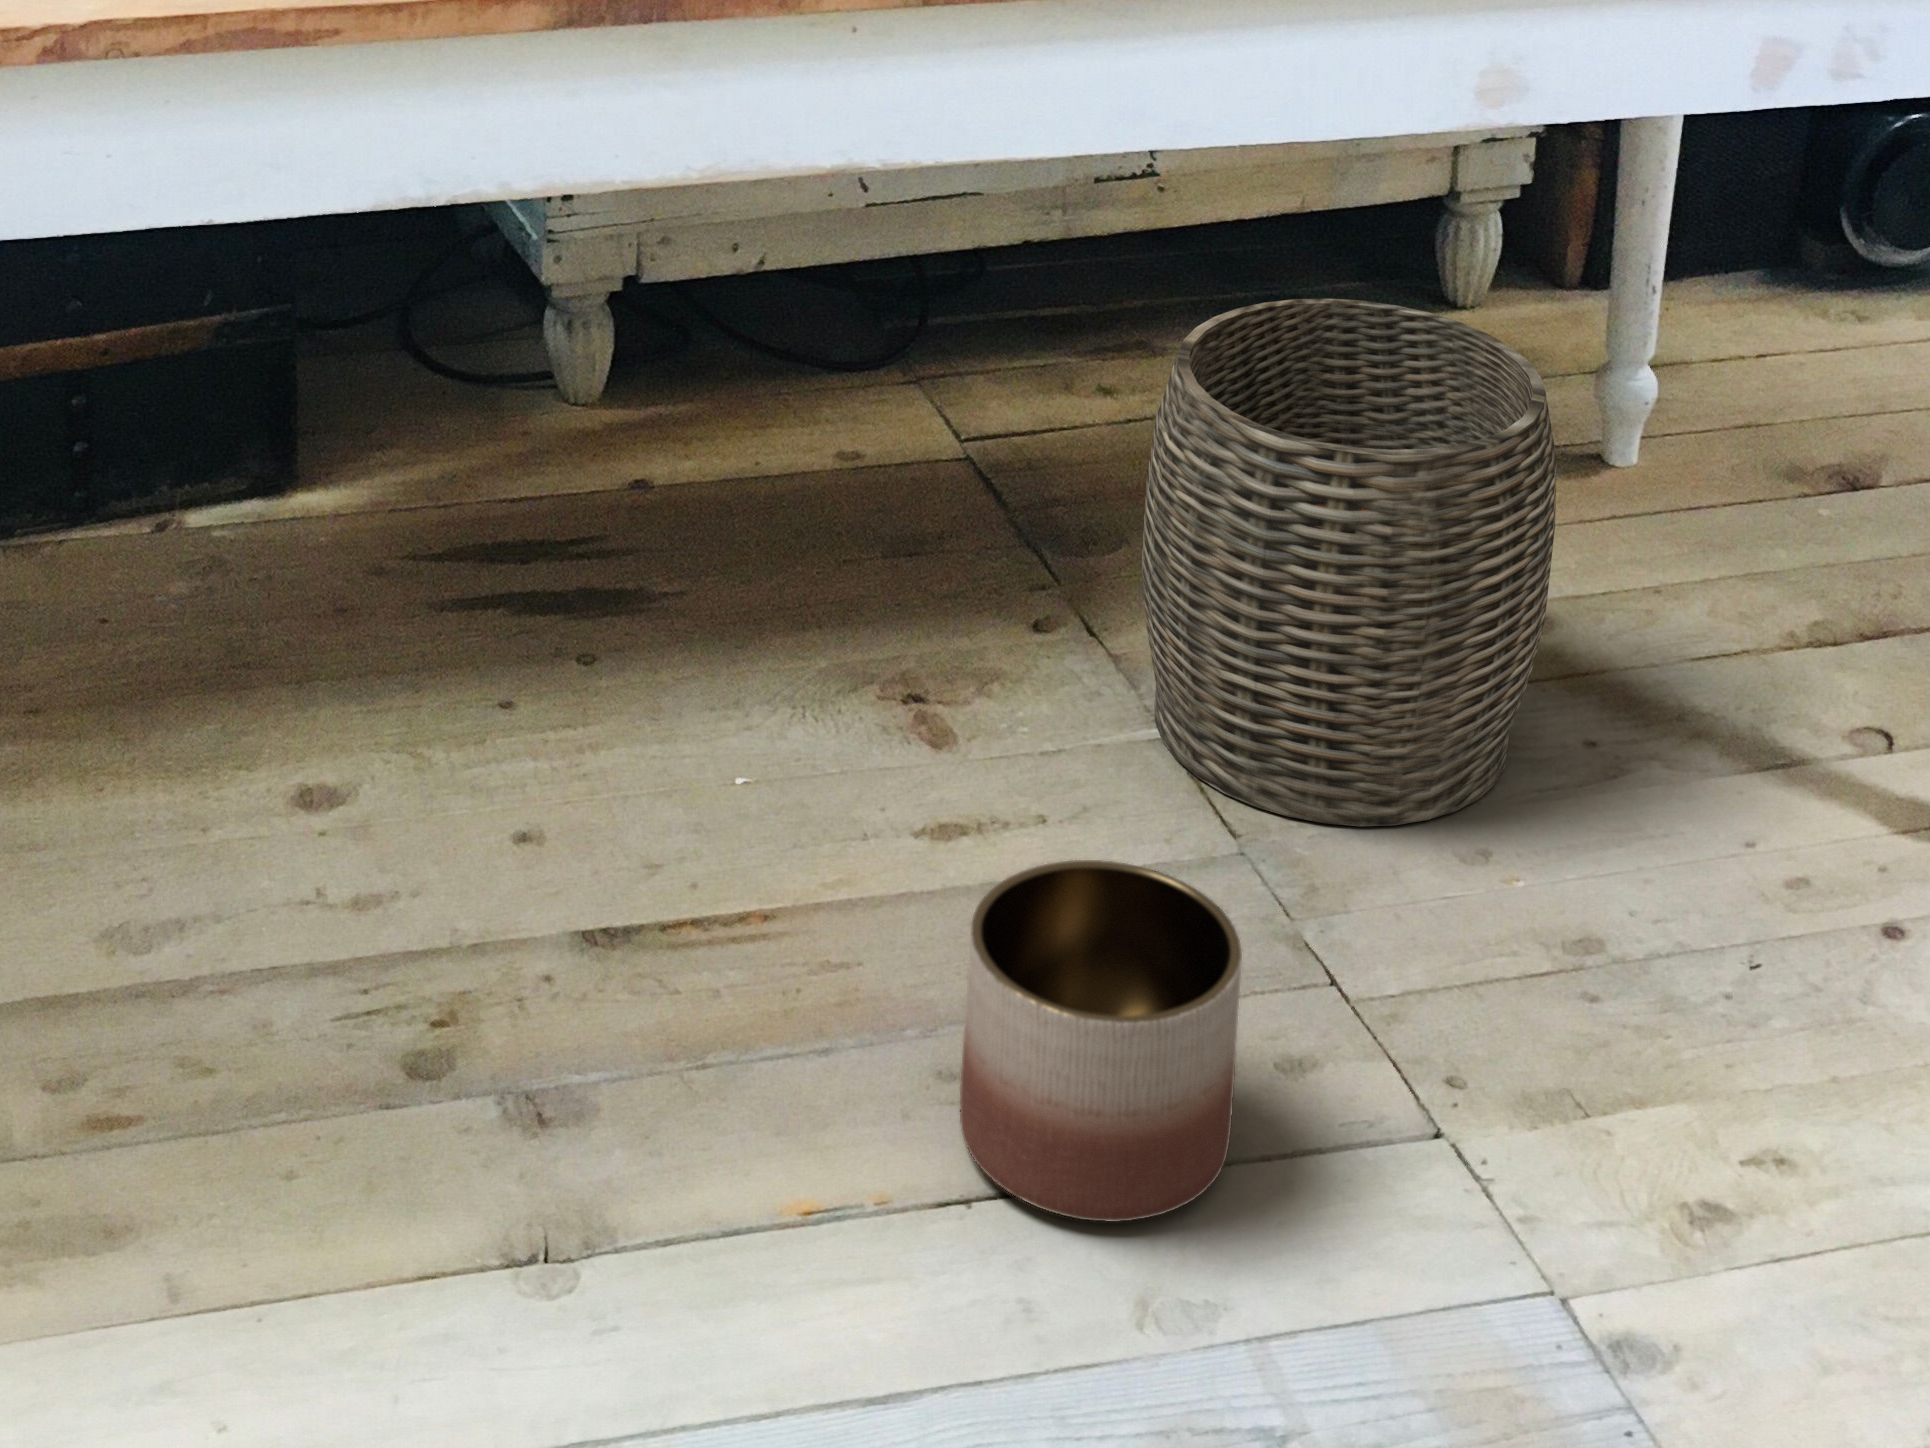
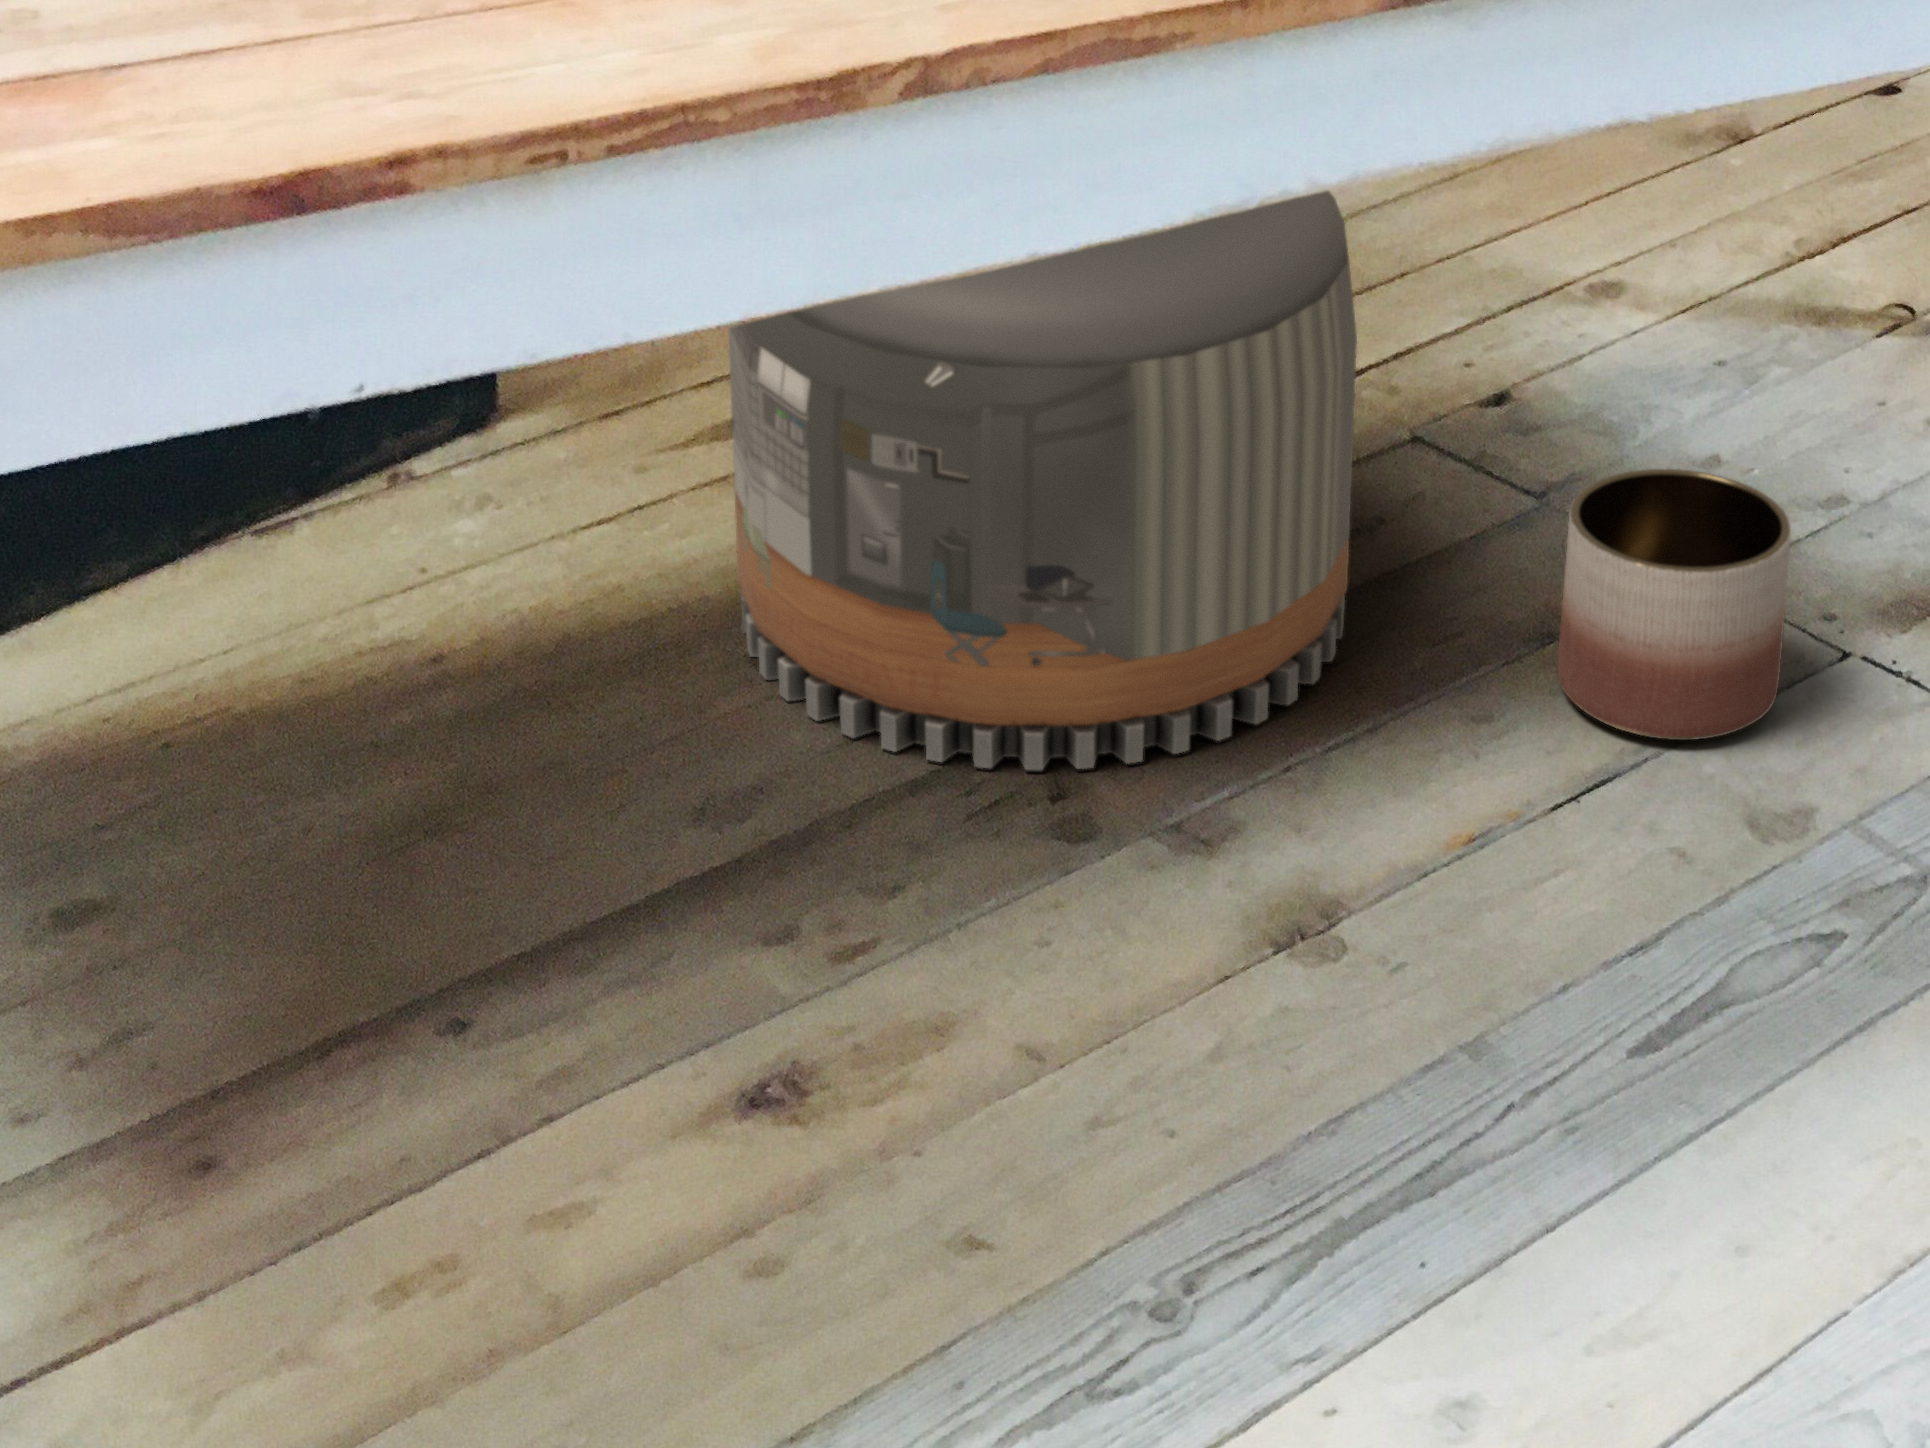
pouf: none [199,259,874,1032] -> present [729,191,1357,770]
woven basket: present [1142,299,1557,826] -> none [1403,23,1742,449]

